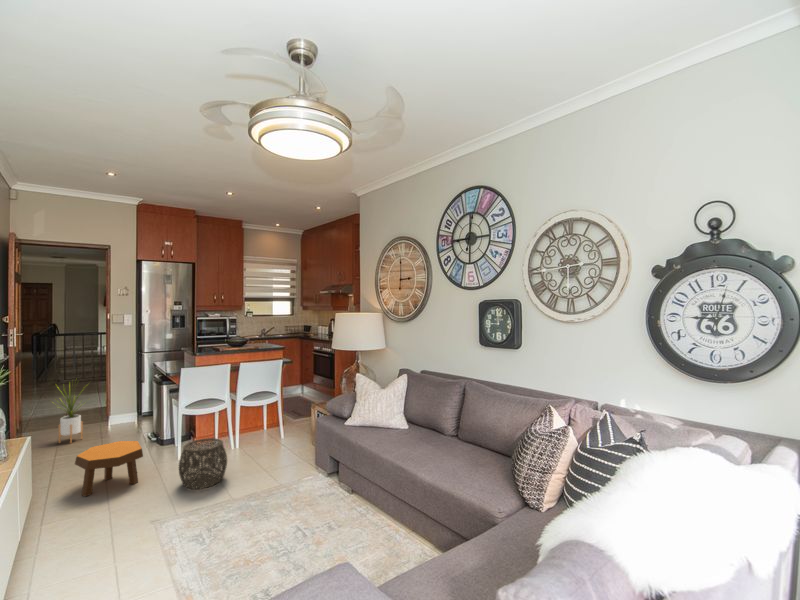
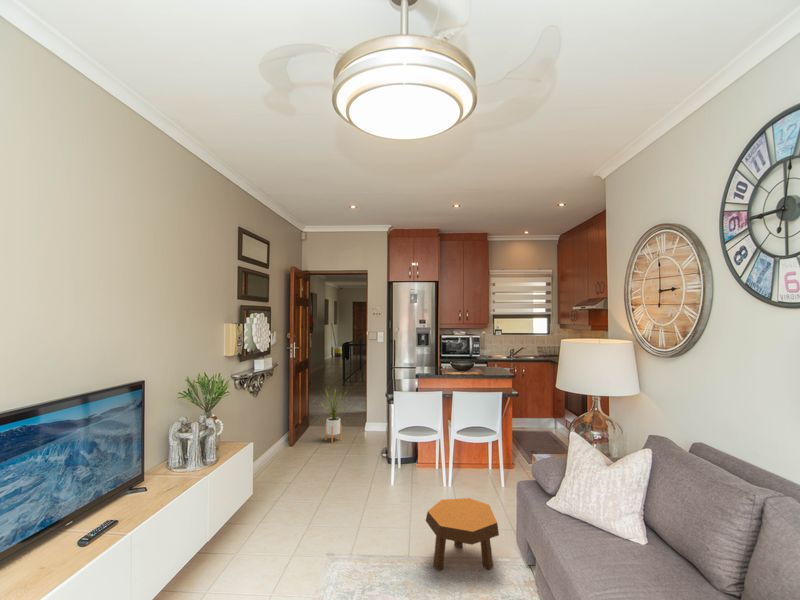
woven basket: present [179,438,227,489] -> none [369,472,418,531]
footstool: present [75,441,143,496] -> present [426,498,499,571]

